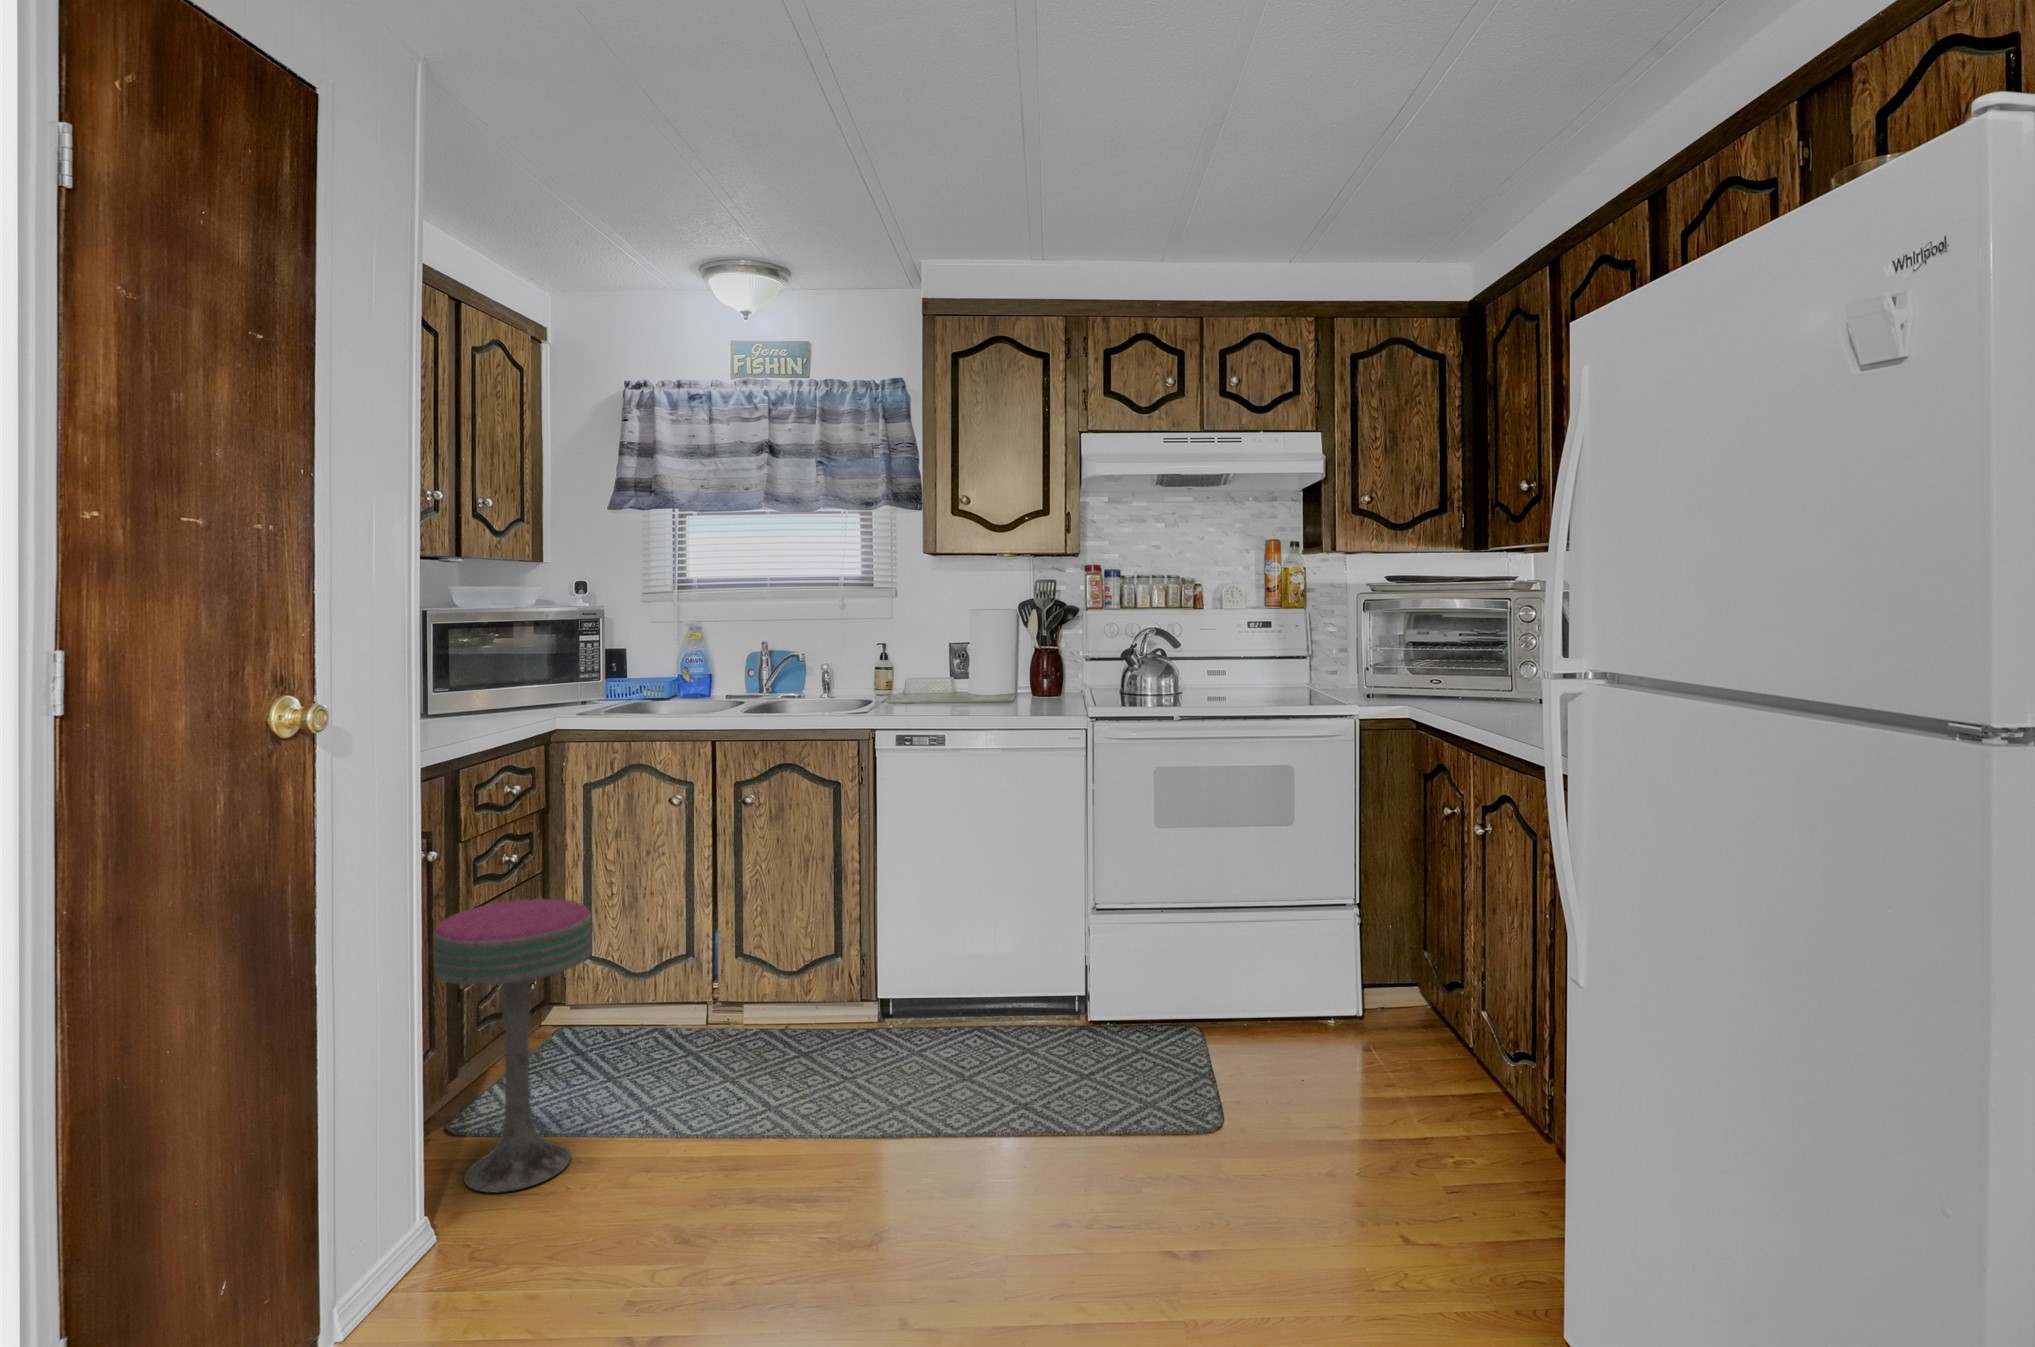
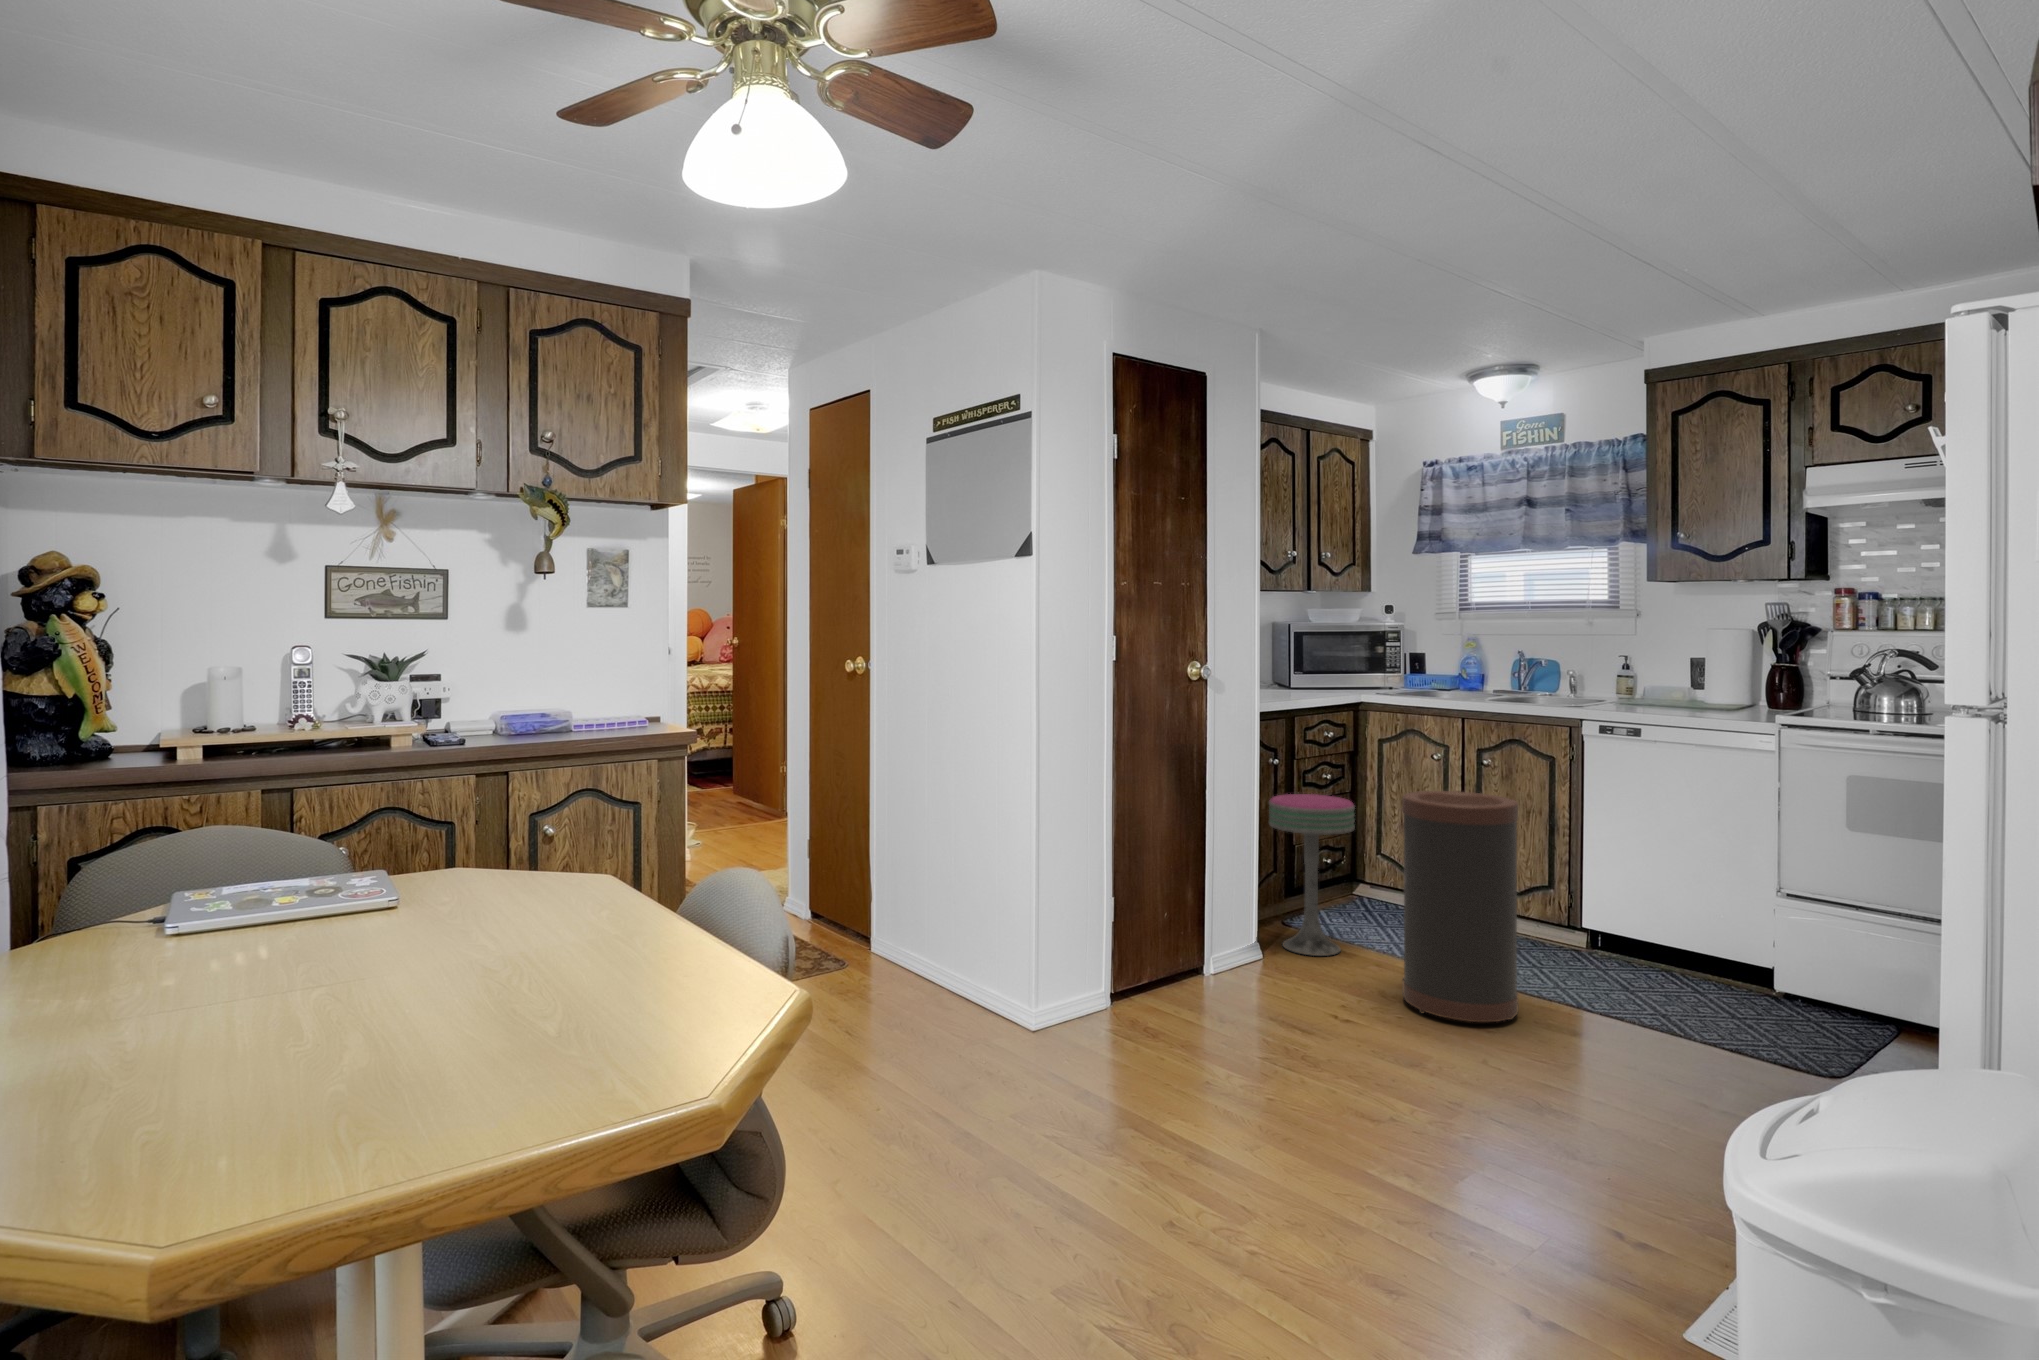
trash can: none [702,867,873,1249] -> present [1402,791,1518,1022]

